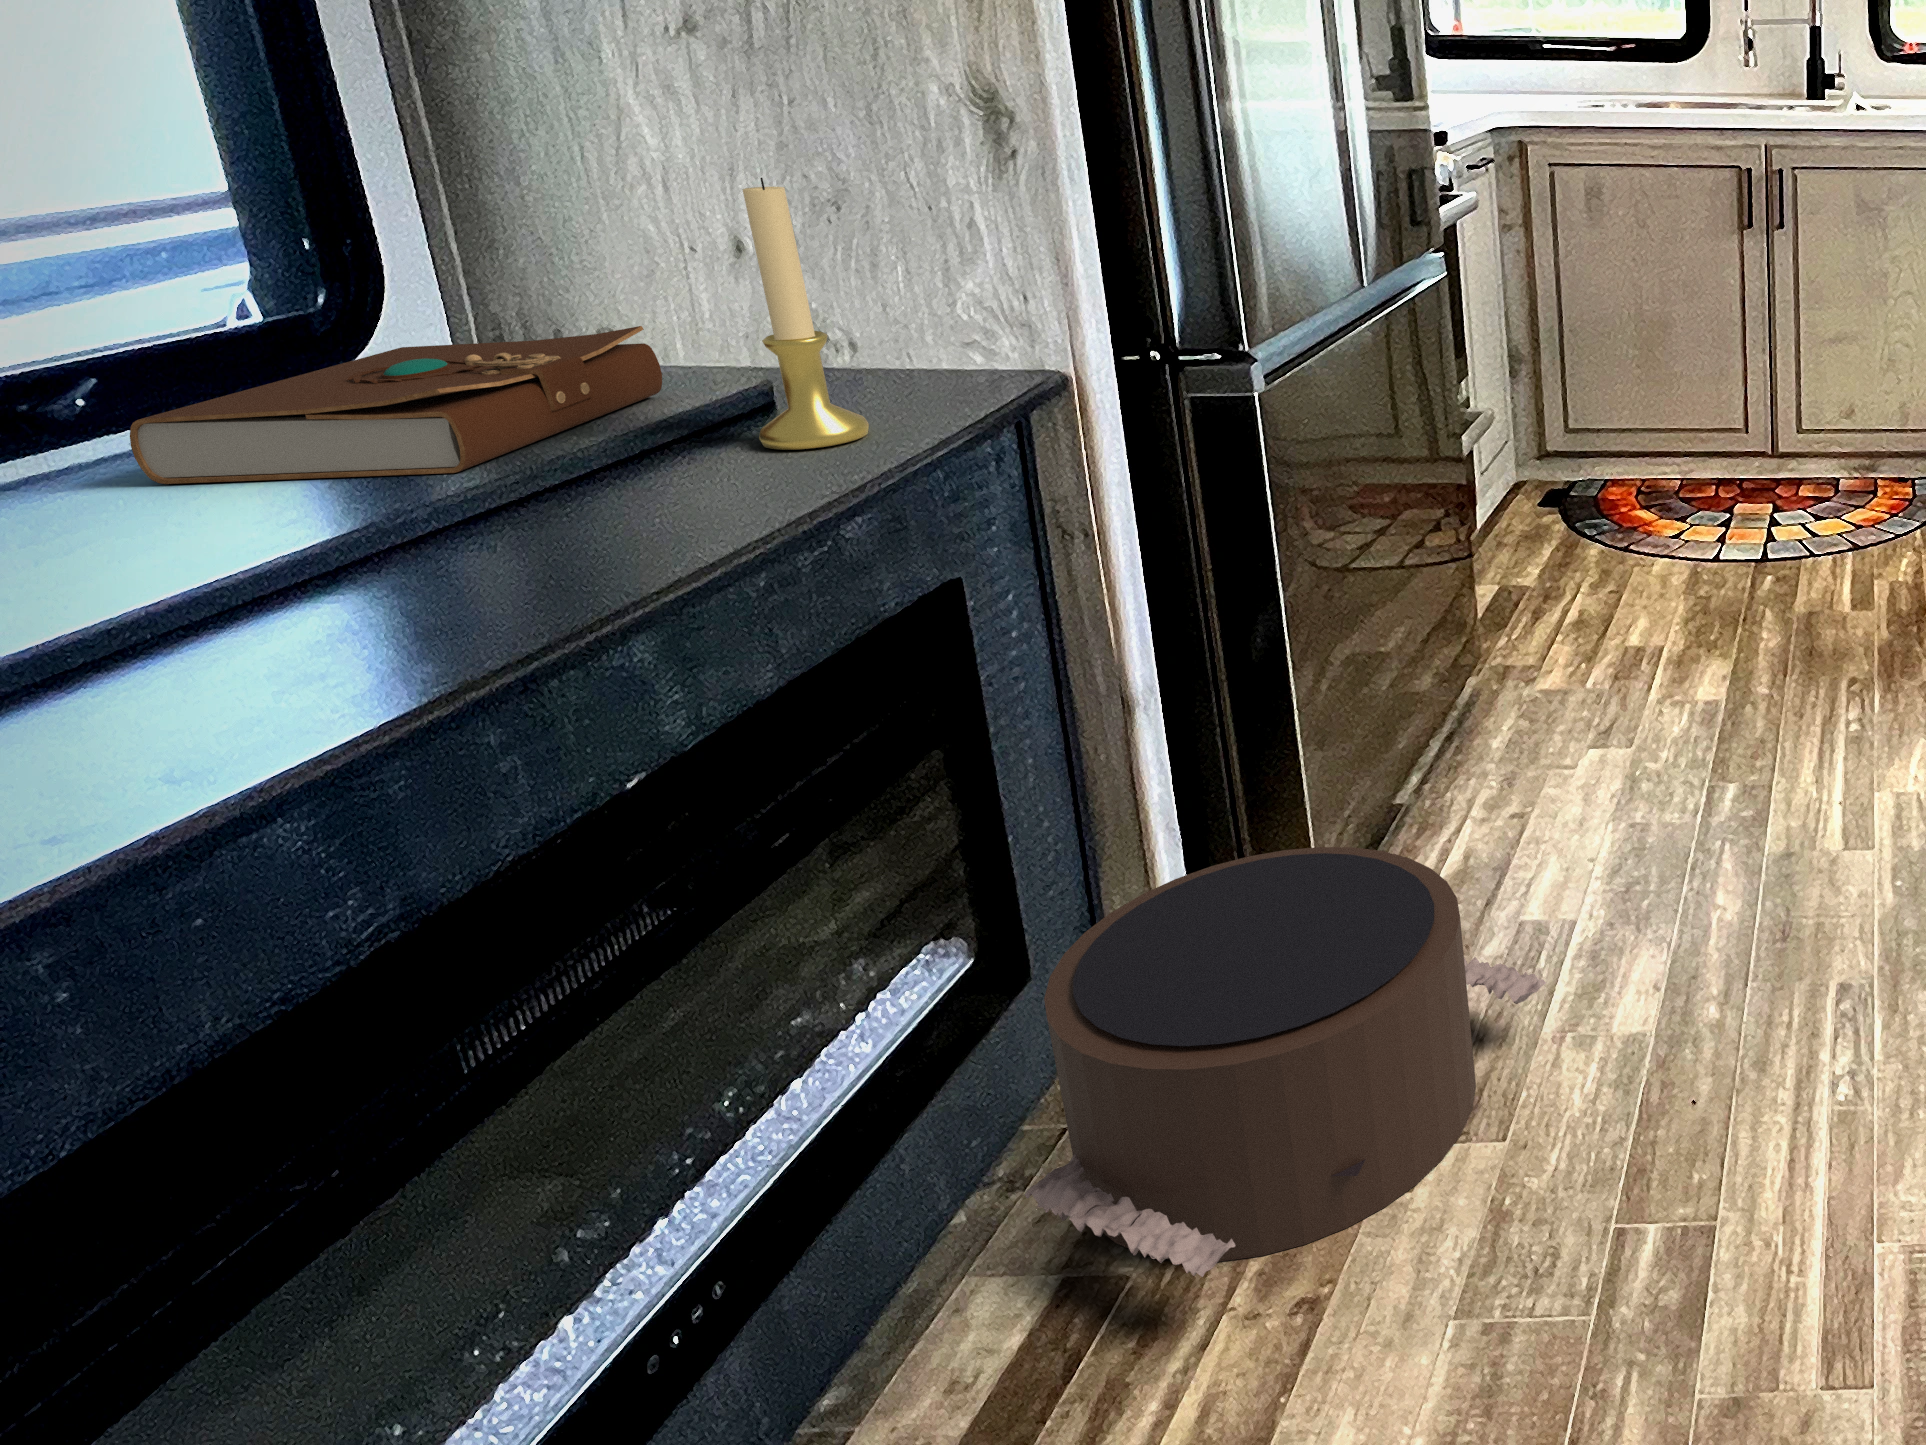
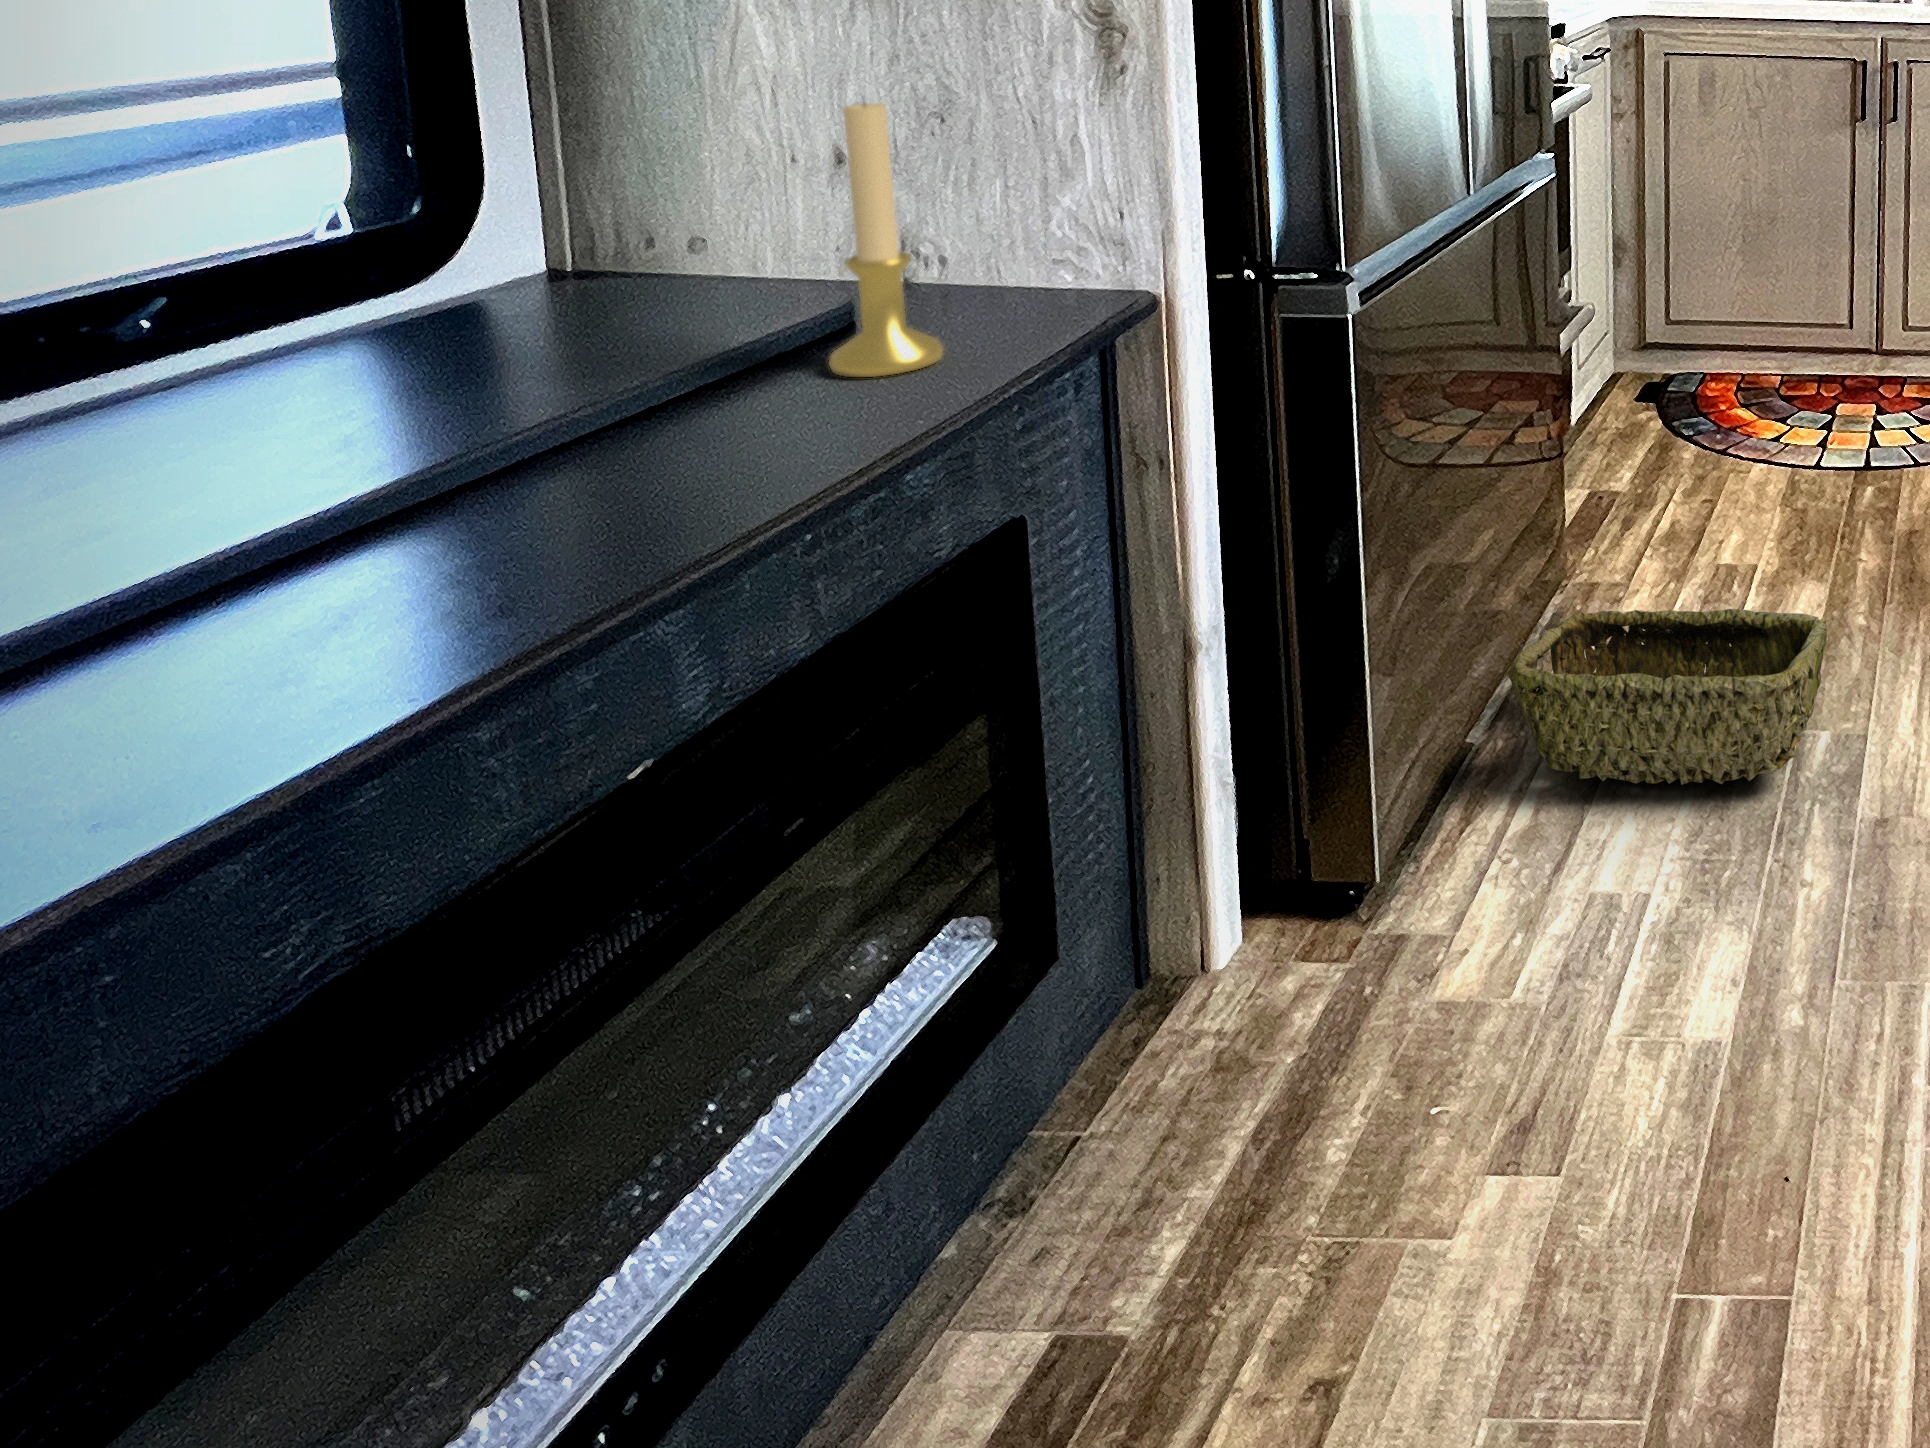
book: present [130,326,662,484] -> none [185,237,743,410]
woven basket: none [1434,681,1733,833] -> present [1507,609,1827,785]
pouf: present [1025,847,1546,1277] -> none [1012,810,1611,1359]

